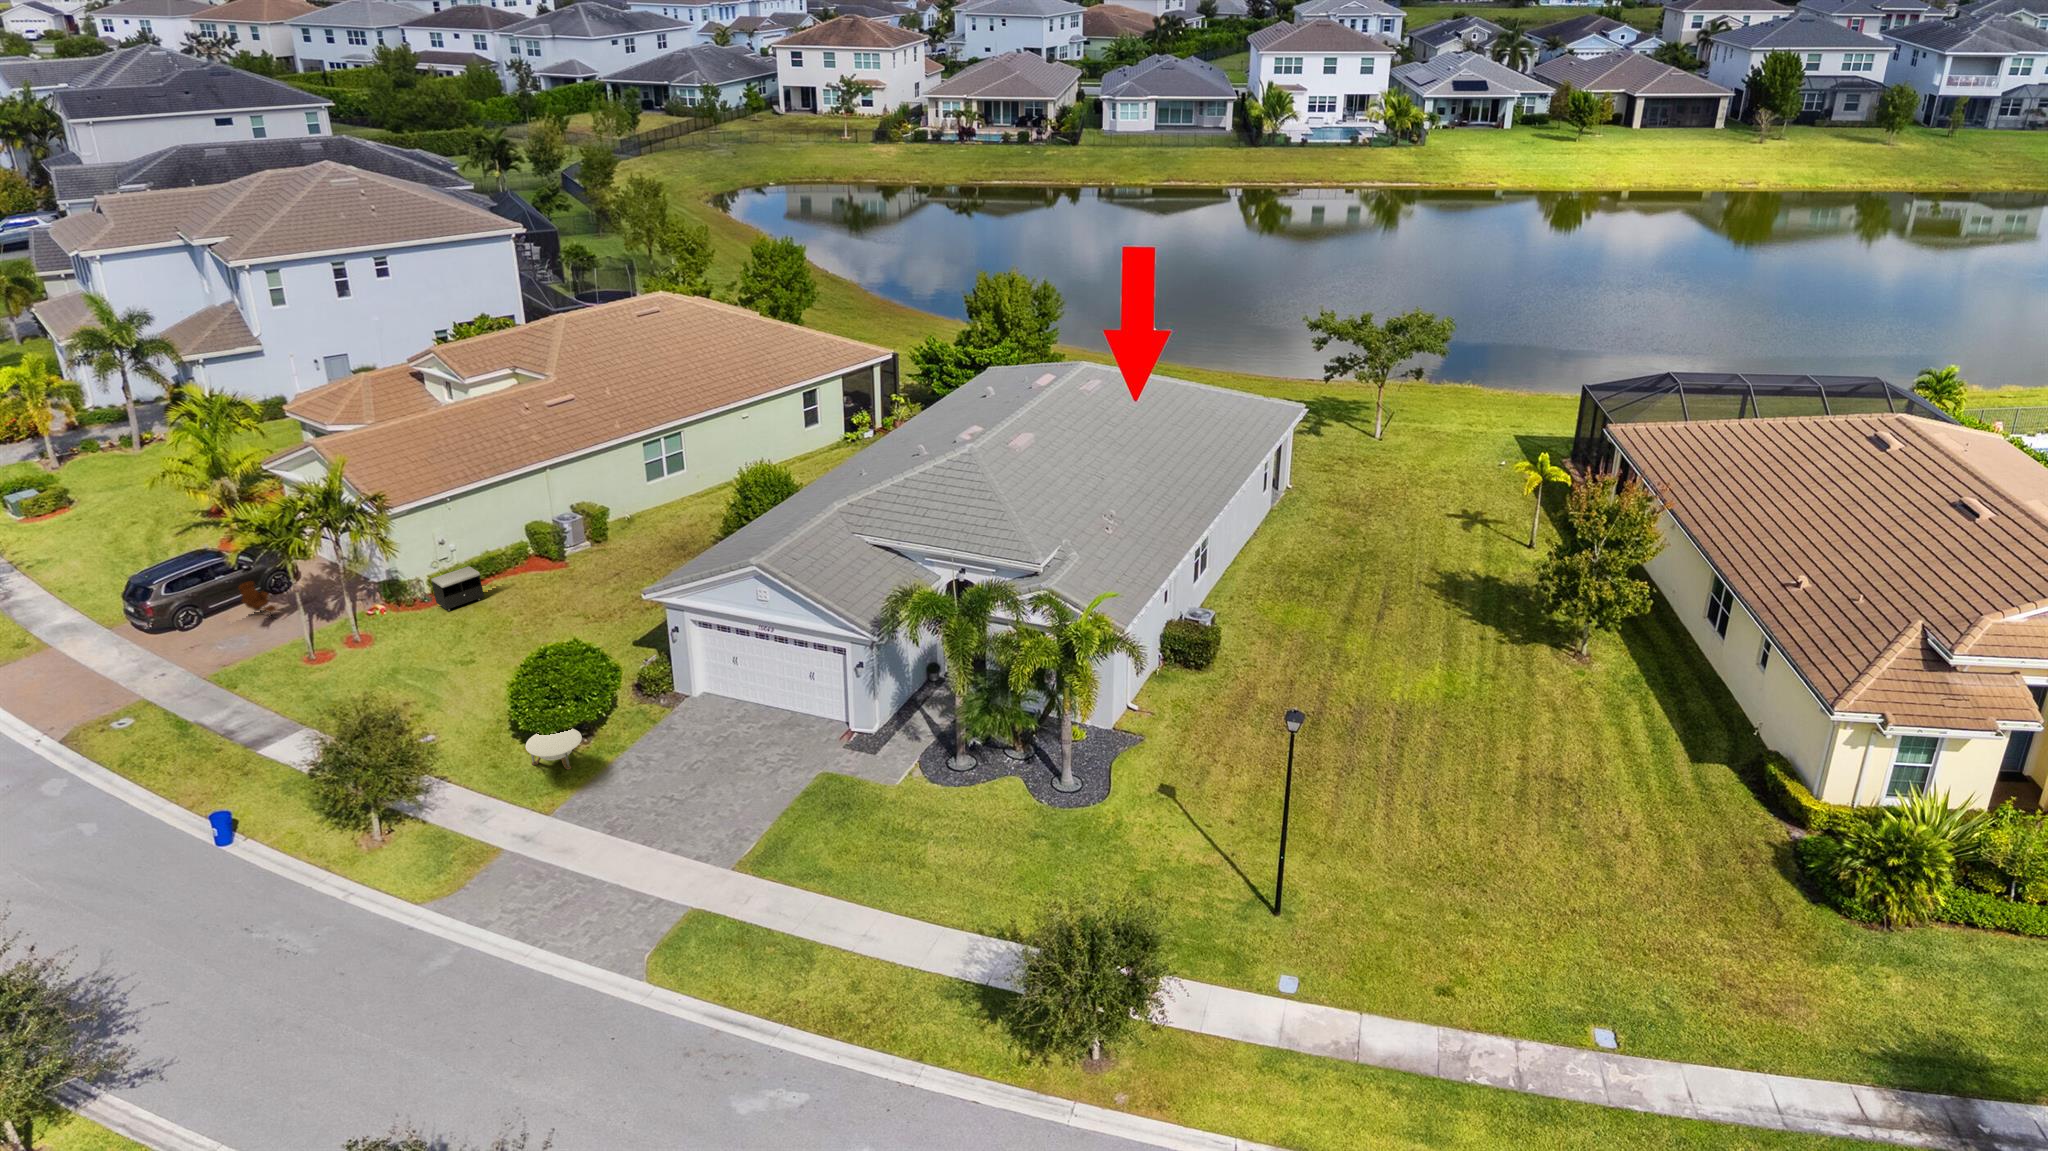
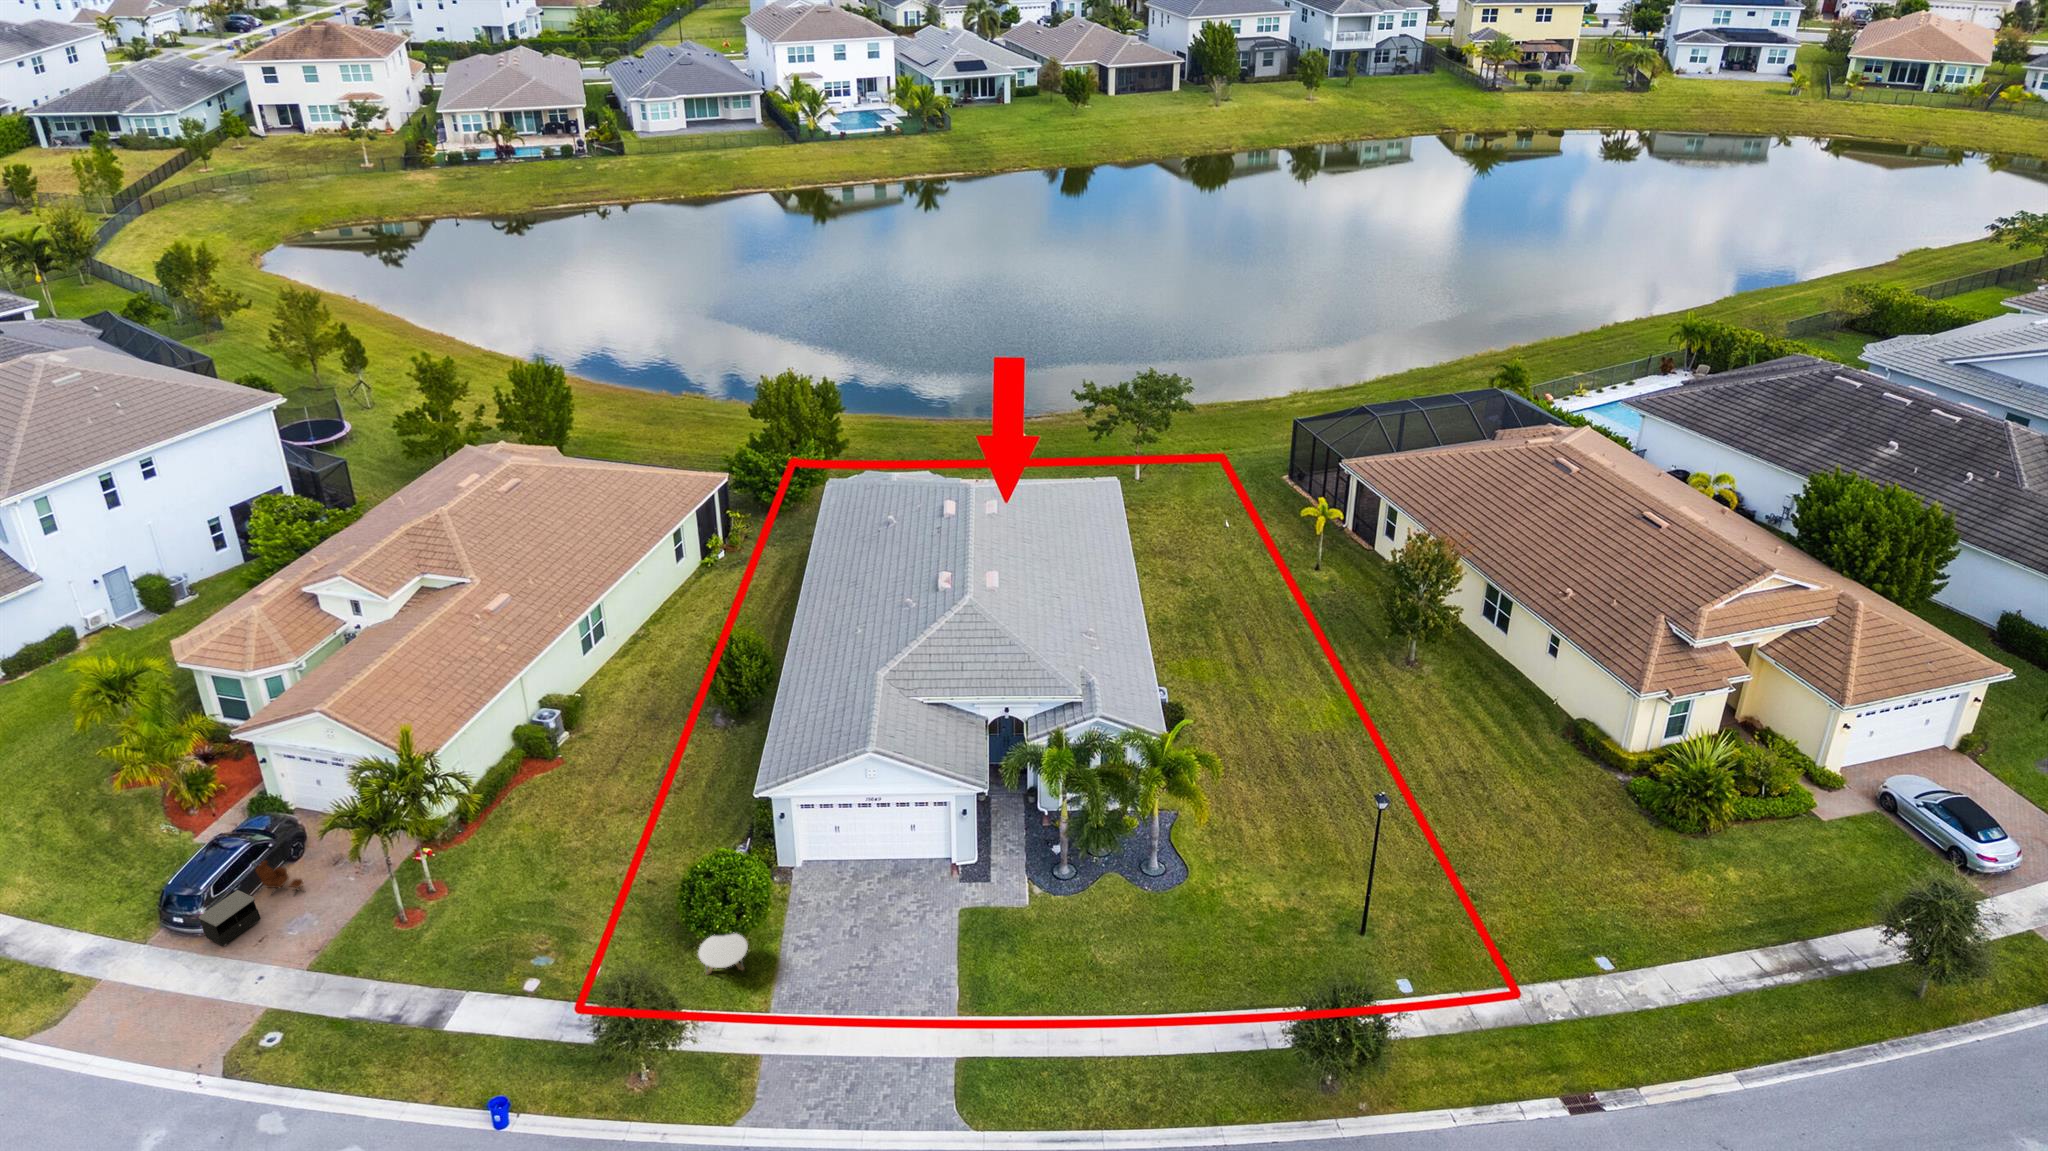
storage bench: present [431,566,484,610] -> present [199,890,261,946]

